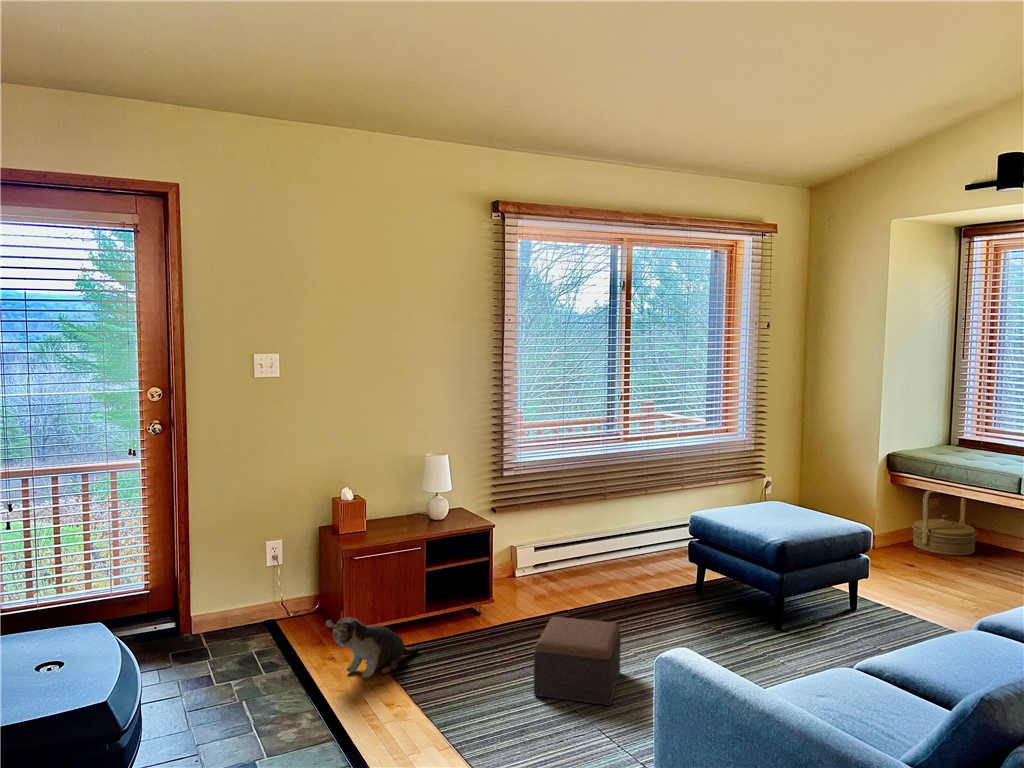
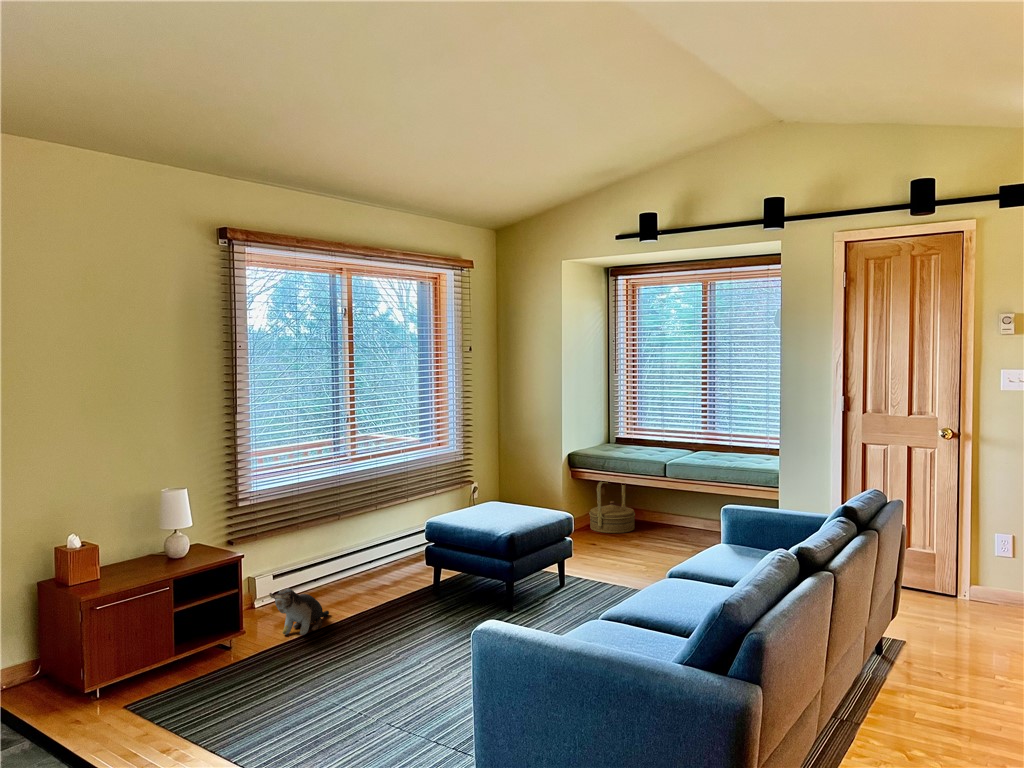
plush toy: present [325,617,419,678] -> present [269,588,329,635]
footstool: present [534,617,621,705] -> none [314,627,391,709]

